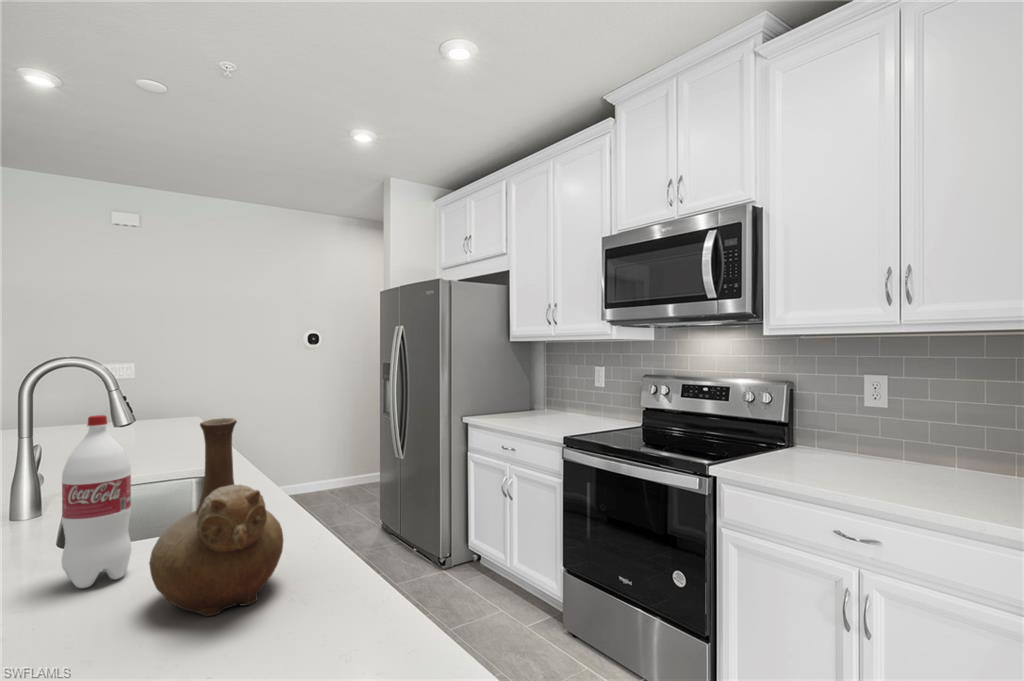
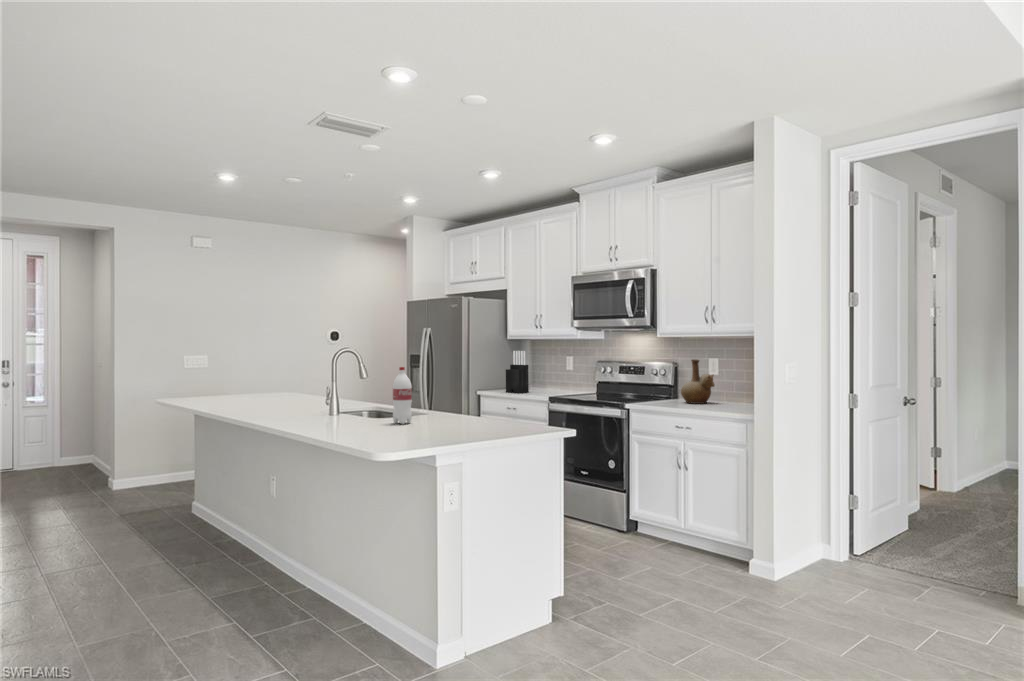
knife block: none [502,358,536,424] -> present [506,351,529,393]
vase: present [149,418,283,616] -> present [681,359,714,404]

